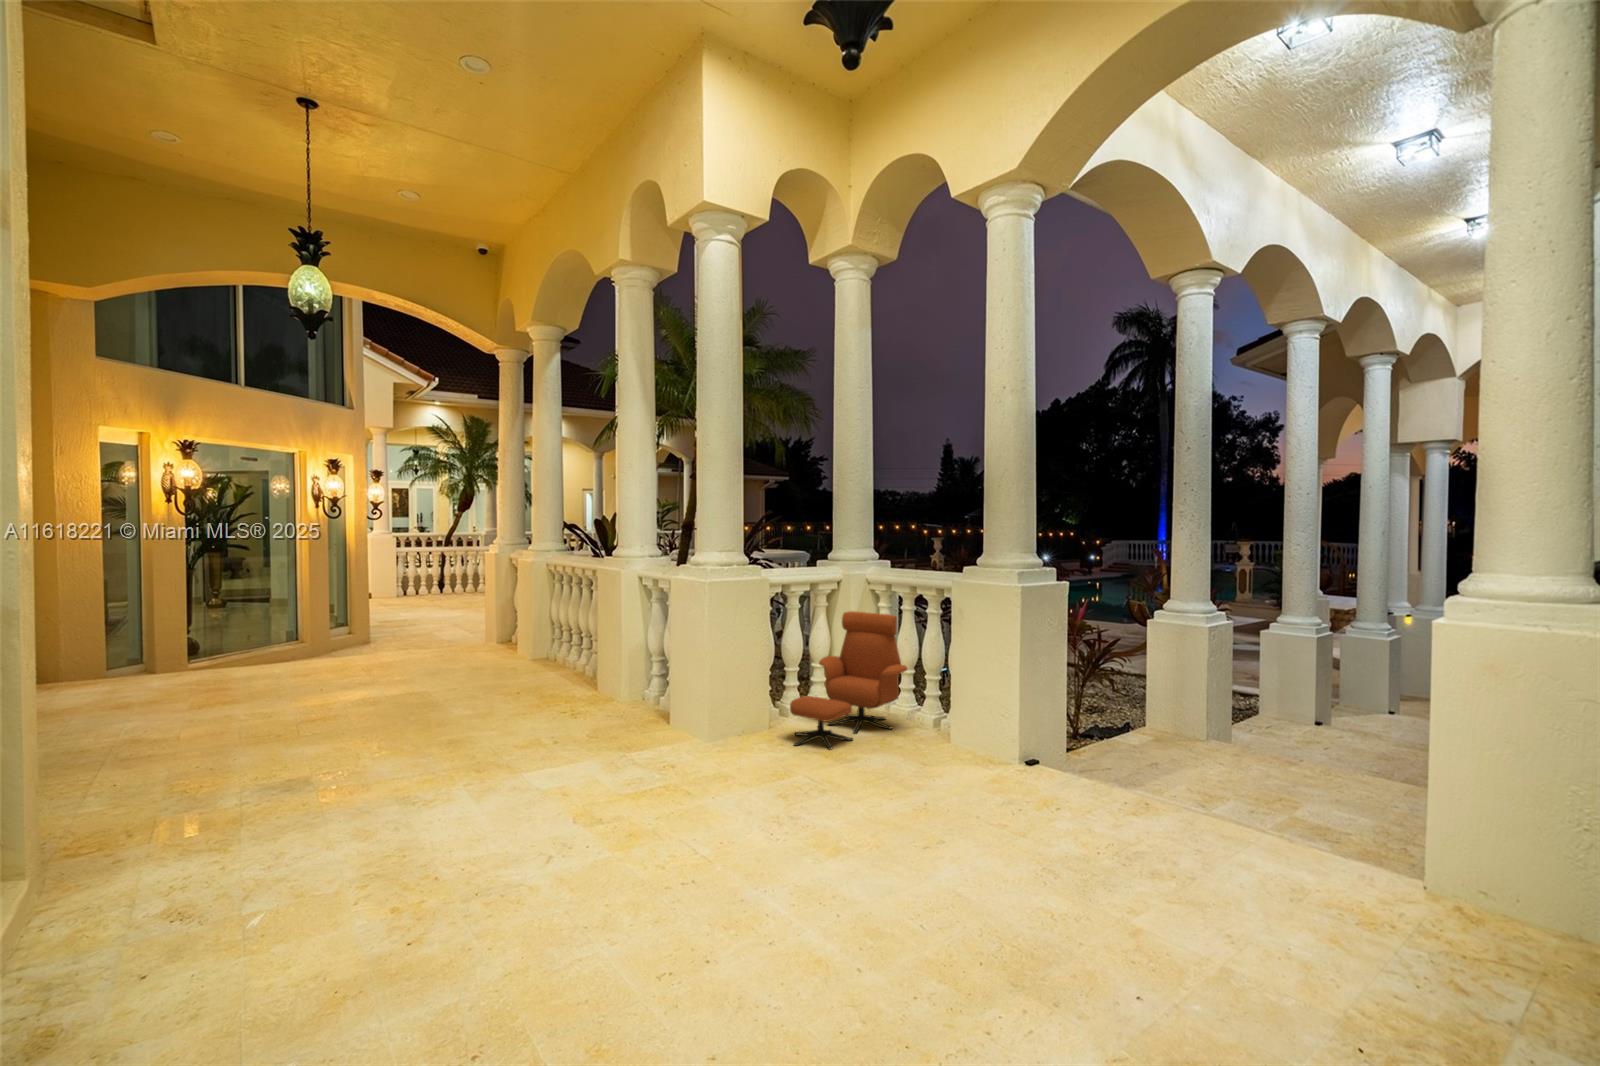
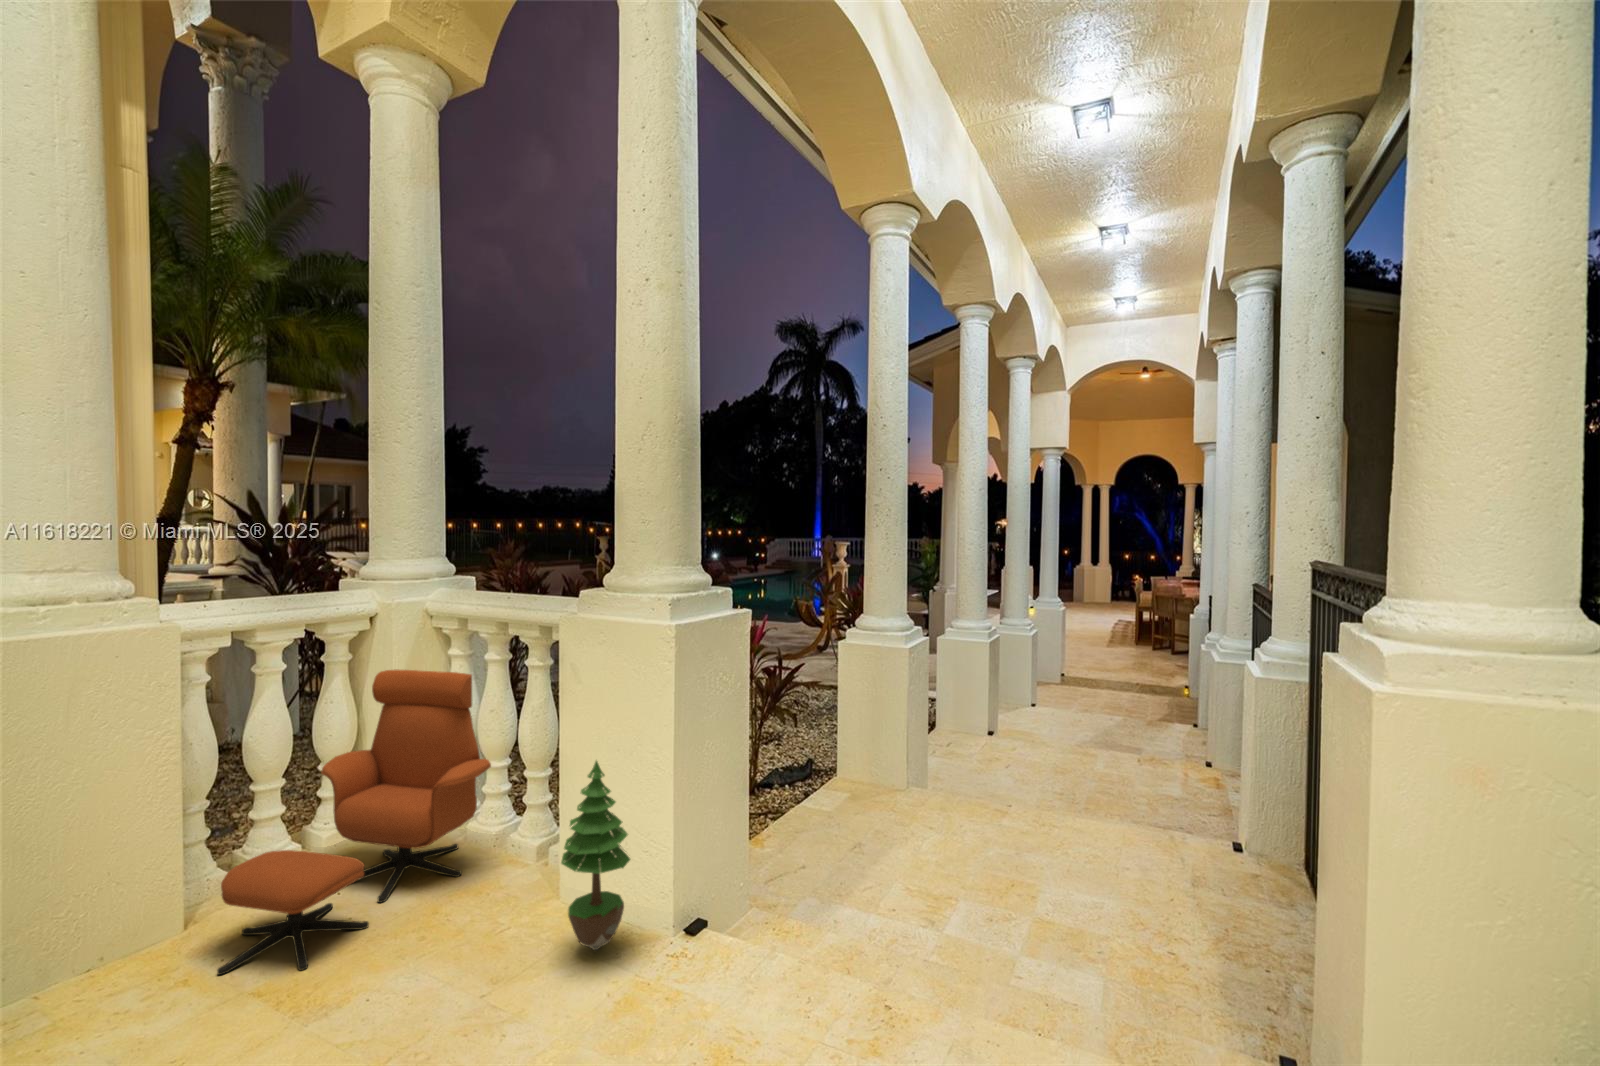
potted tree: none [957,658,996,763] -> present [561,761,630,950]

